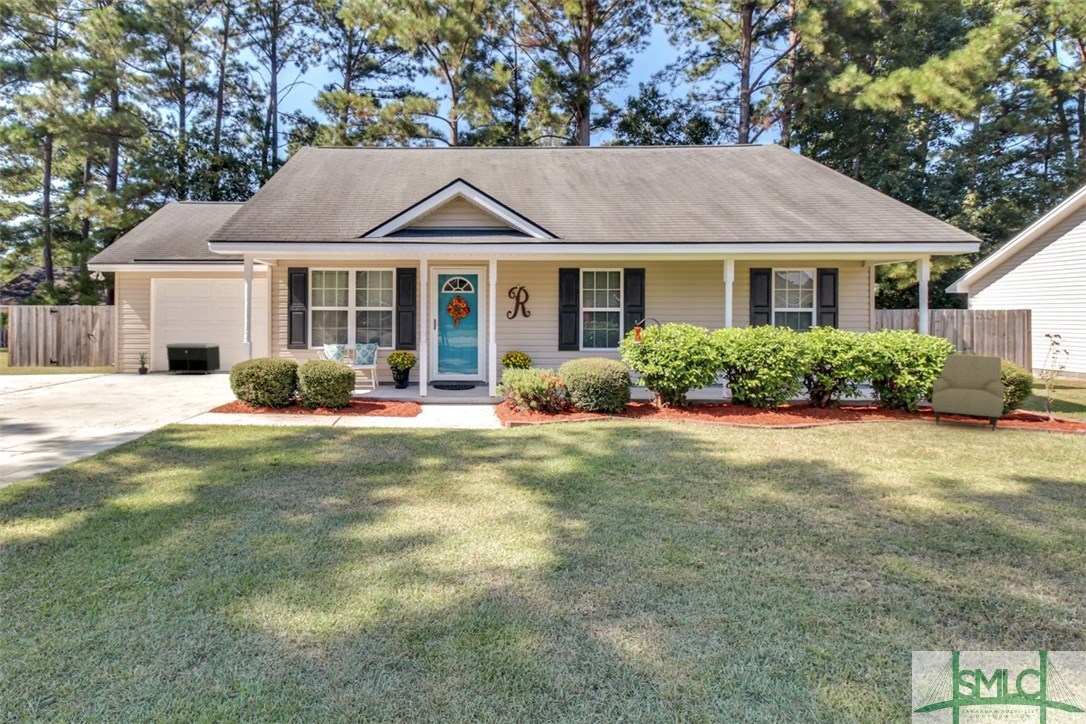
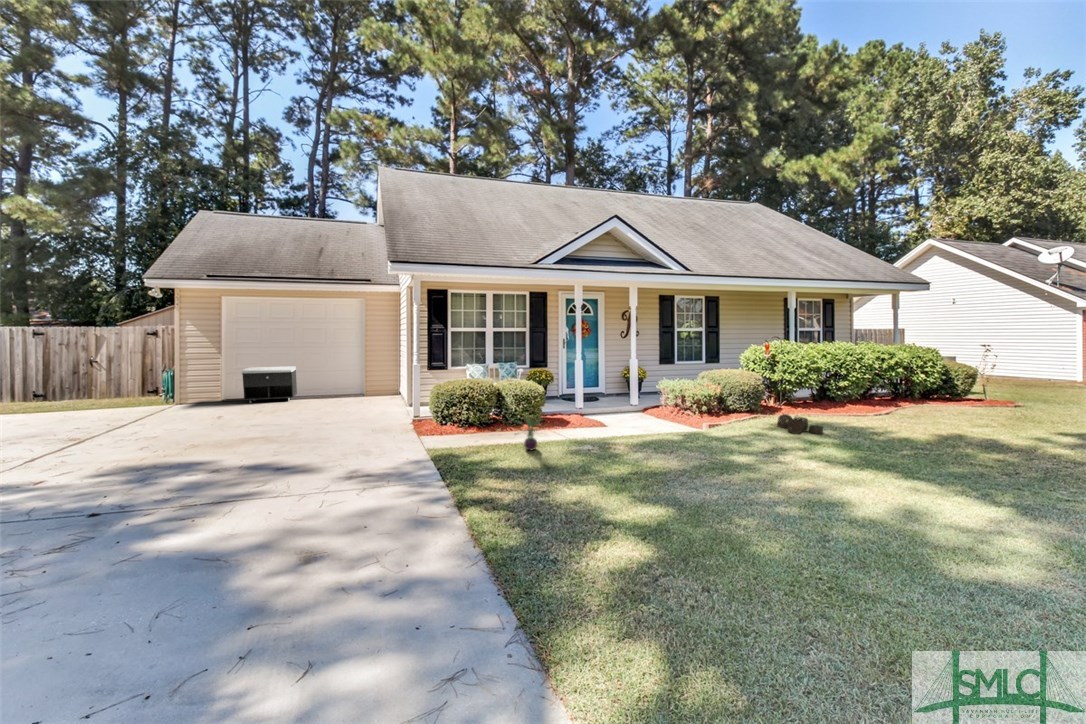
decorative plant: present [138,352,148,374] -> present [515,414,537,450]
chair: present [932,355,1005,430] -> none [960,364,1028,416]
woven basket: none [573,401,613,426] -> present [777,414,823,434]

